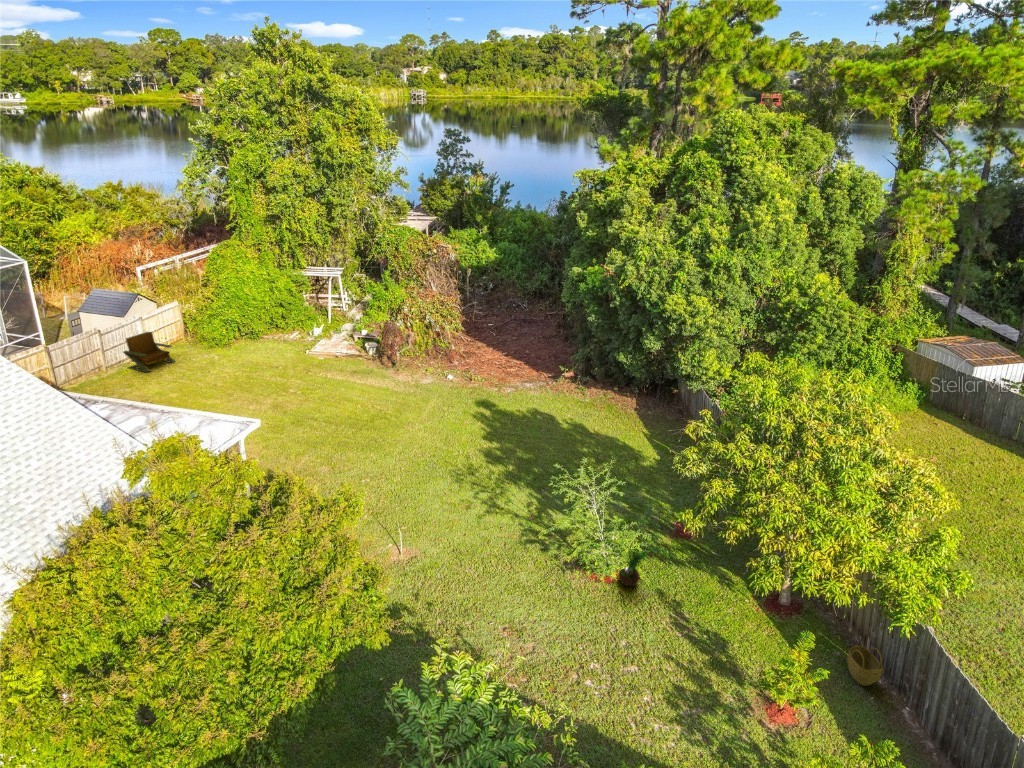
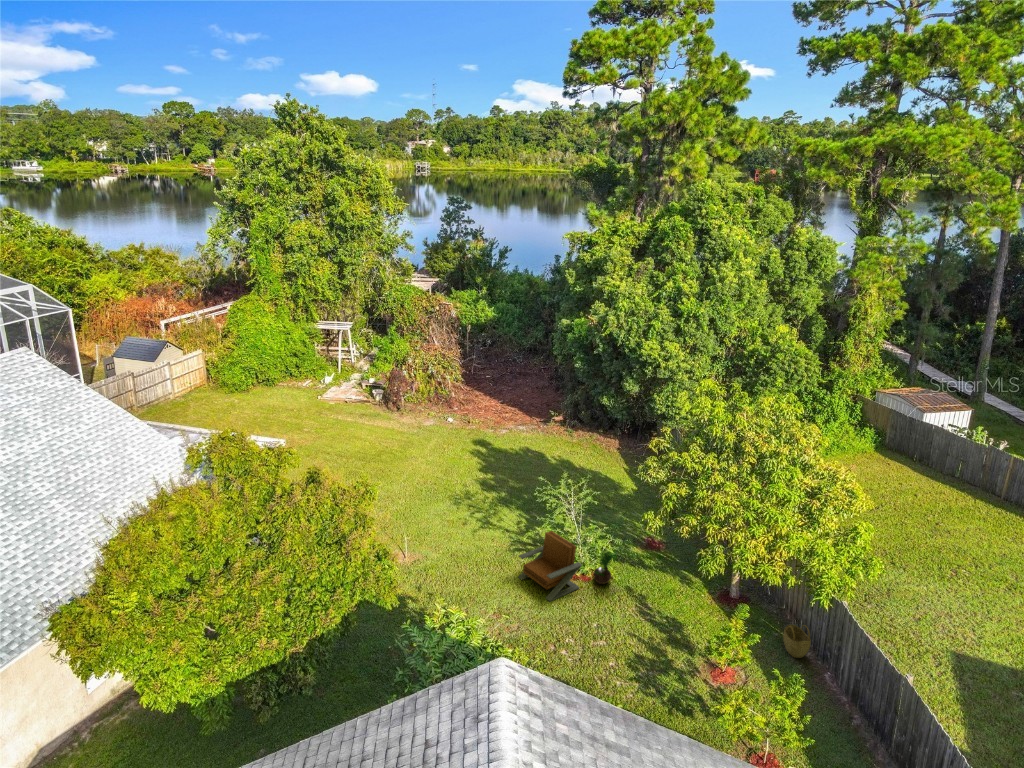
lounge chair: present [123,332,175,372] -> present [518,531,582,601]

